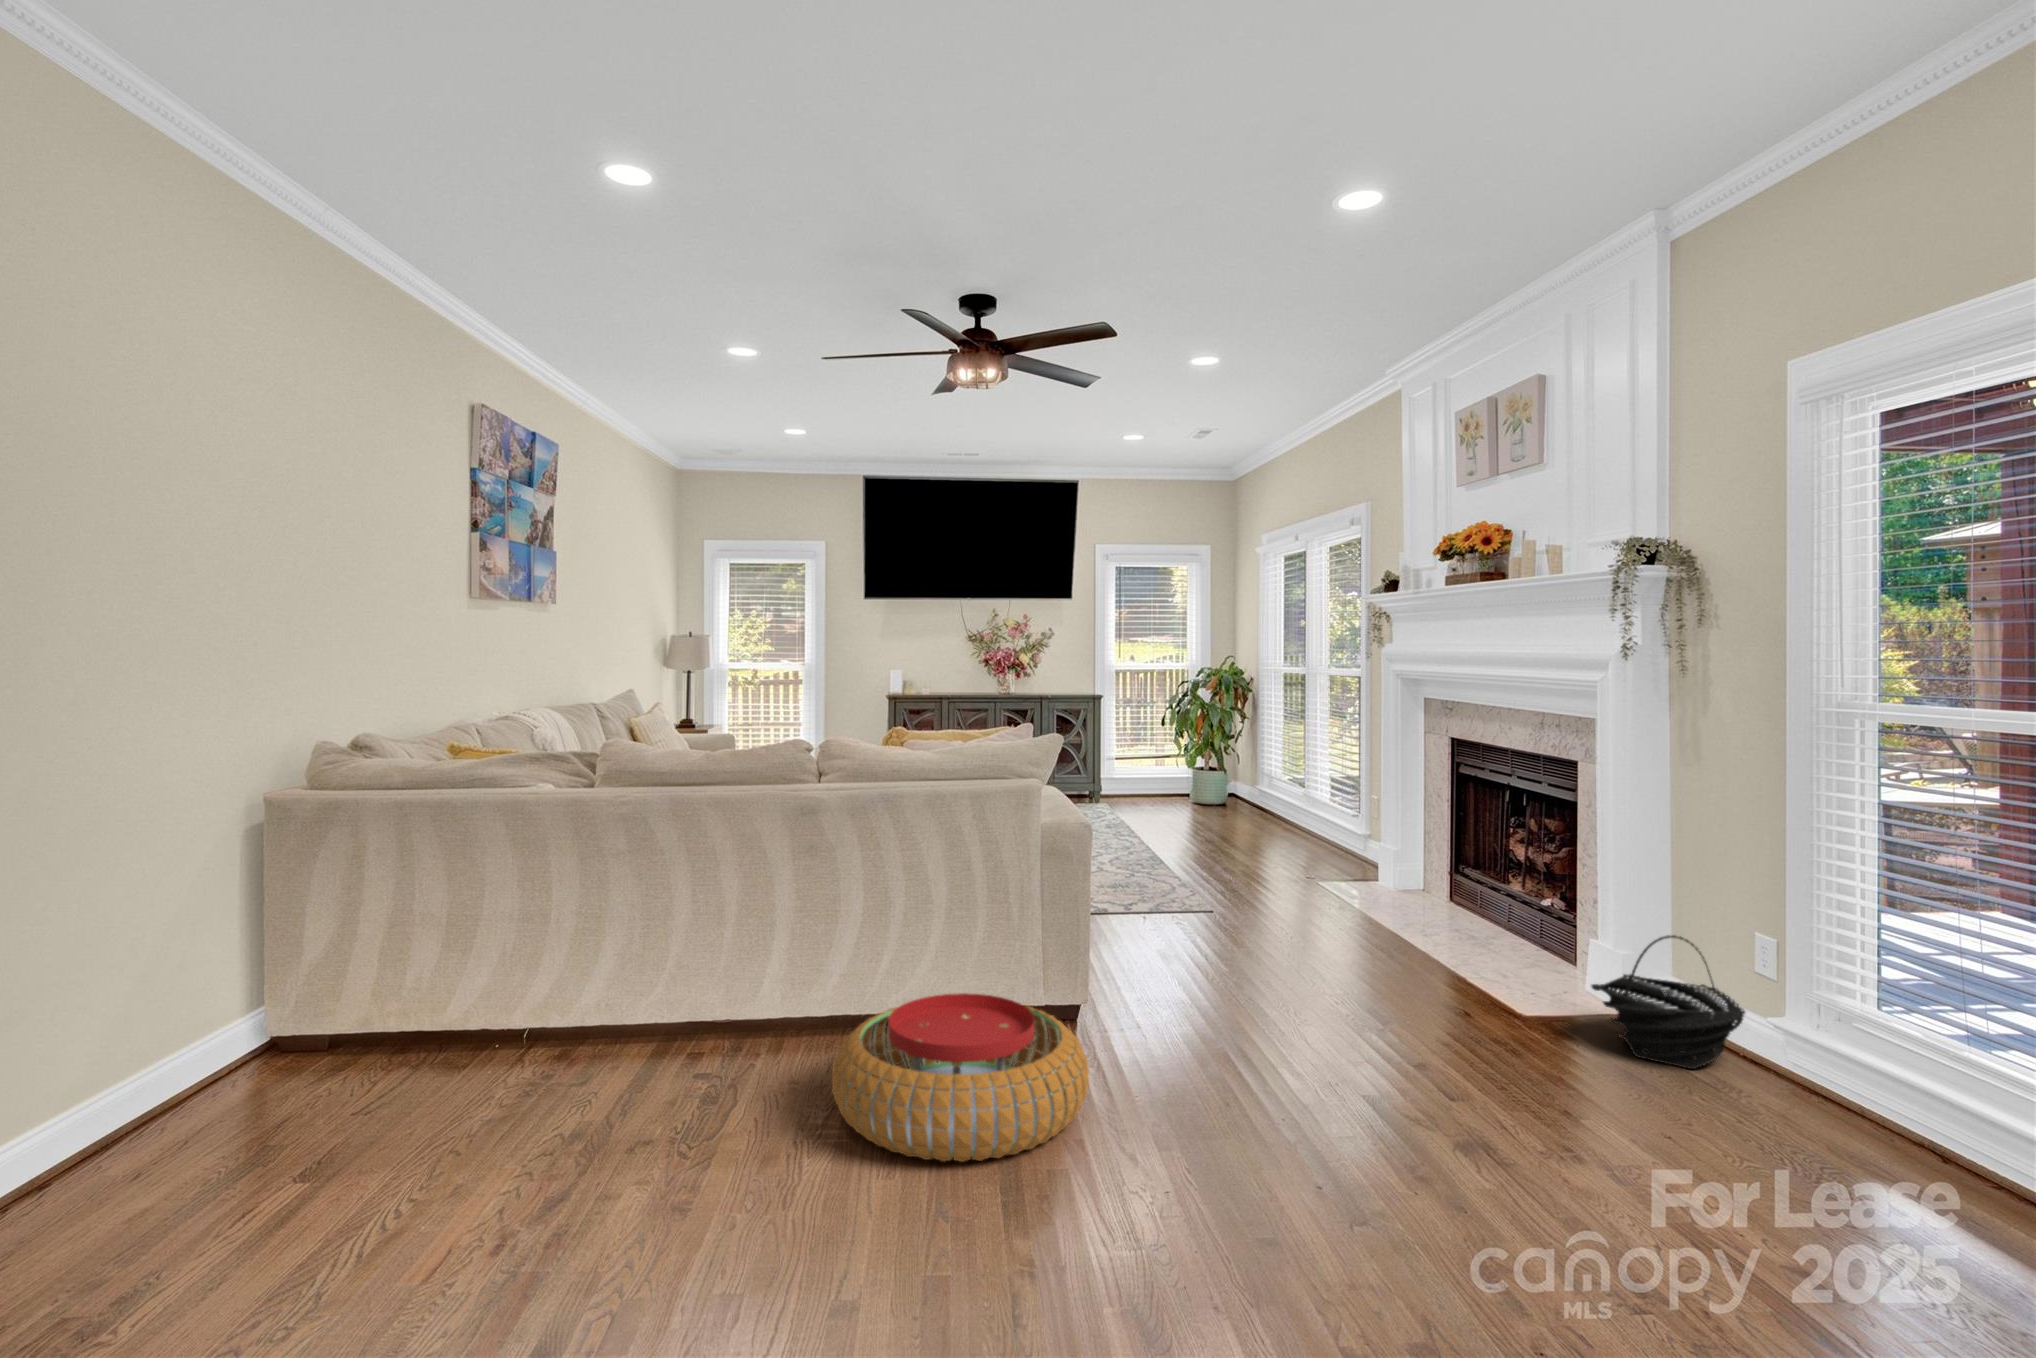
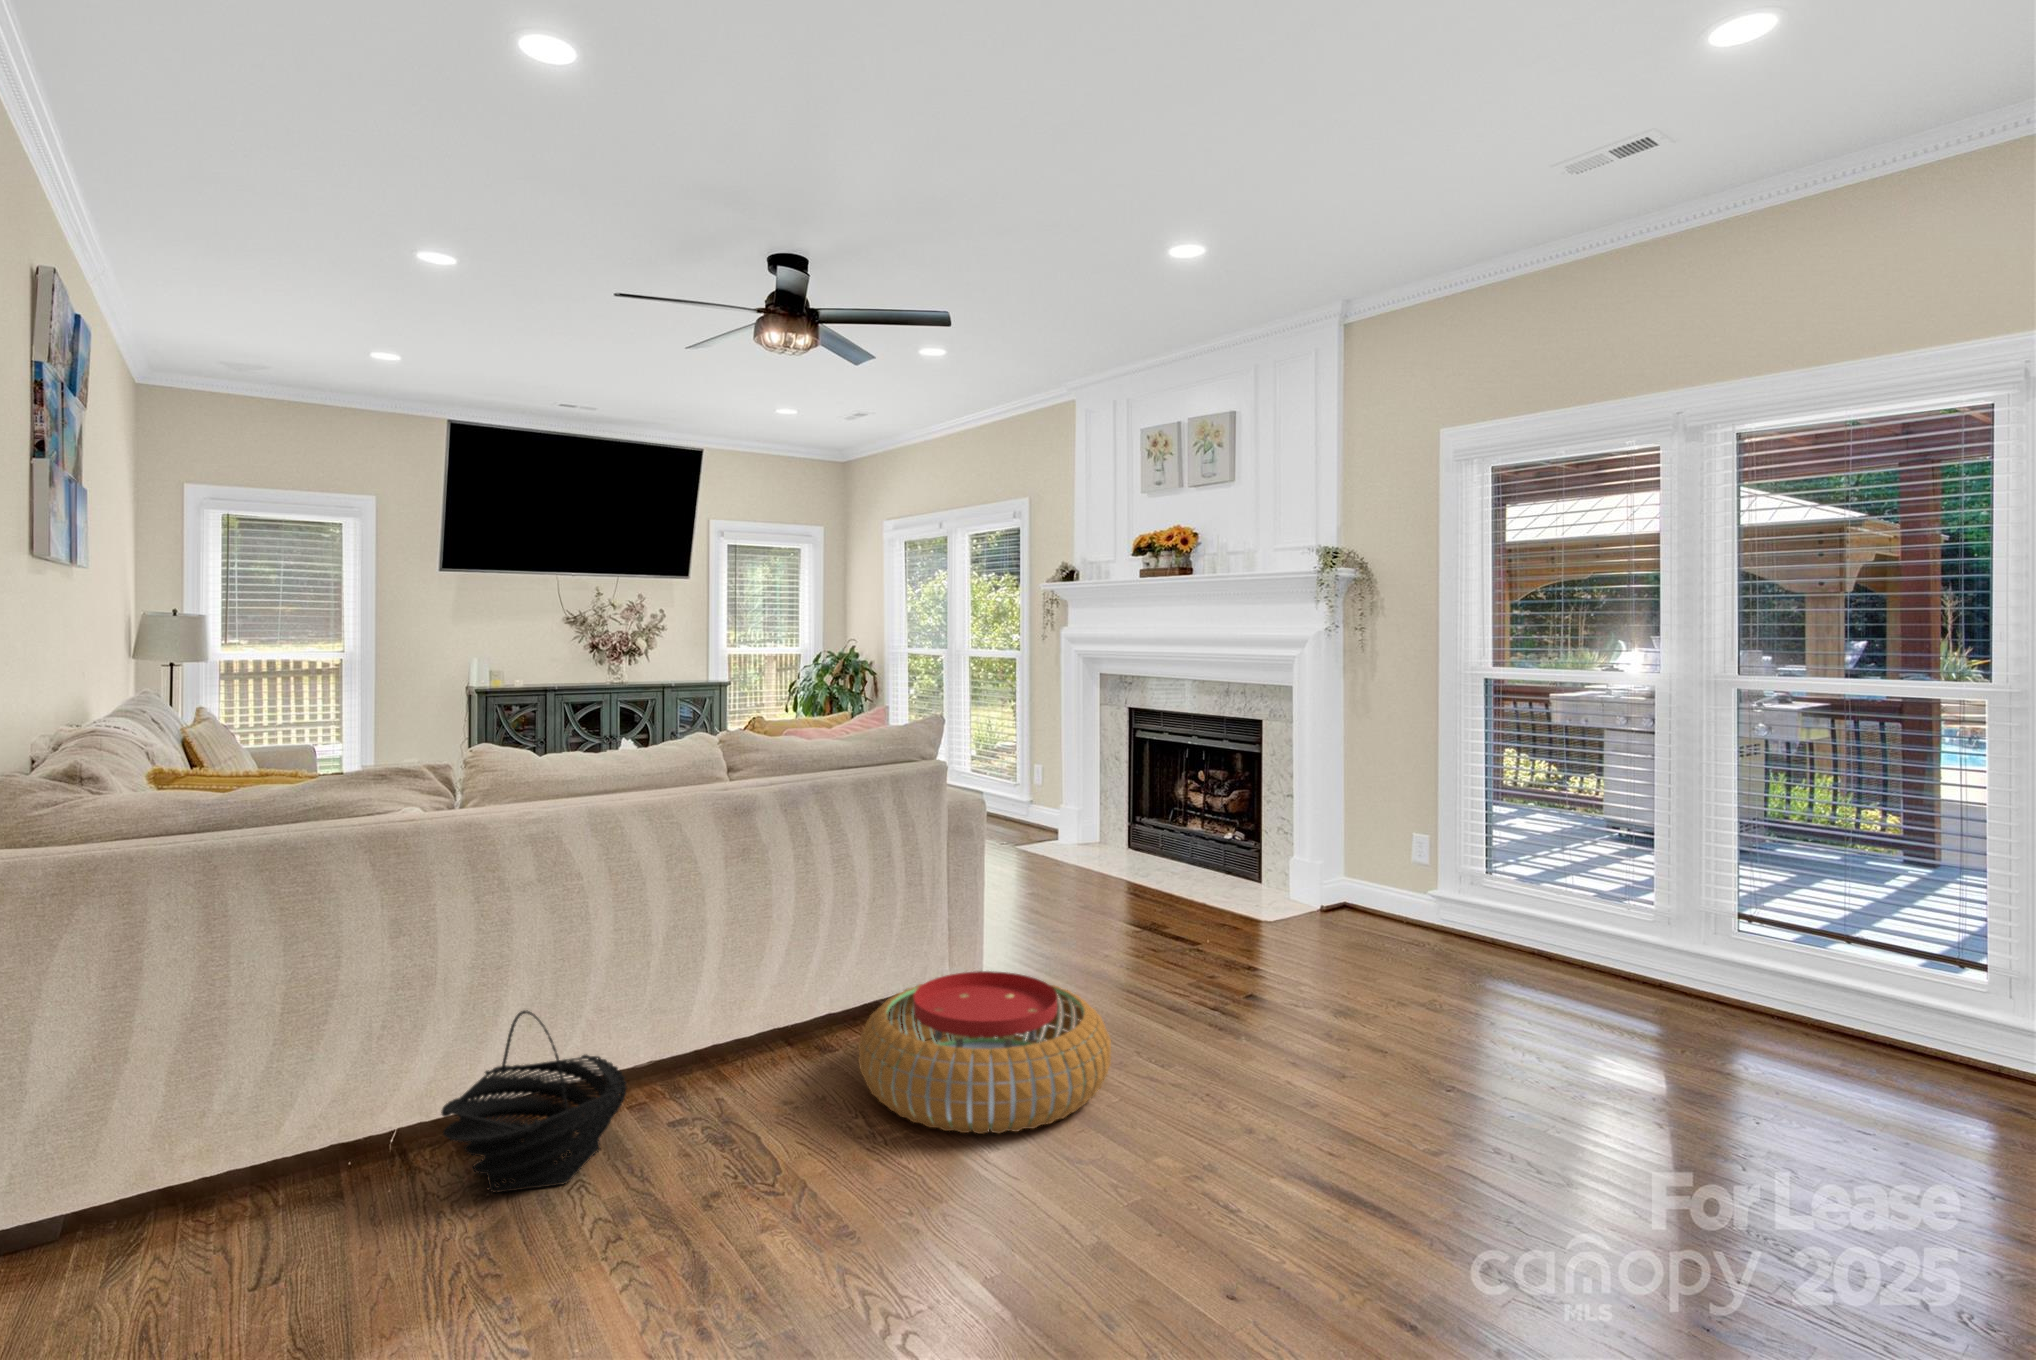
basket: present [1592,935,1745,1069] -> present [441,1010,627,1193]

